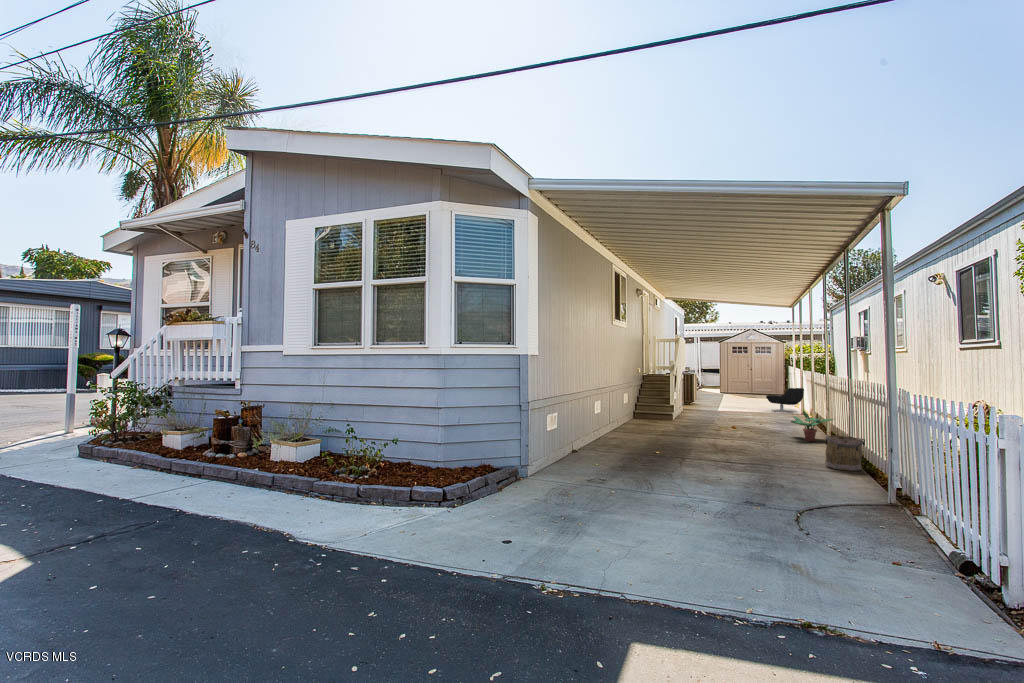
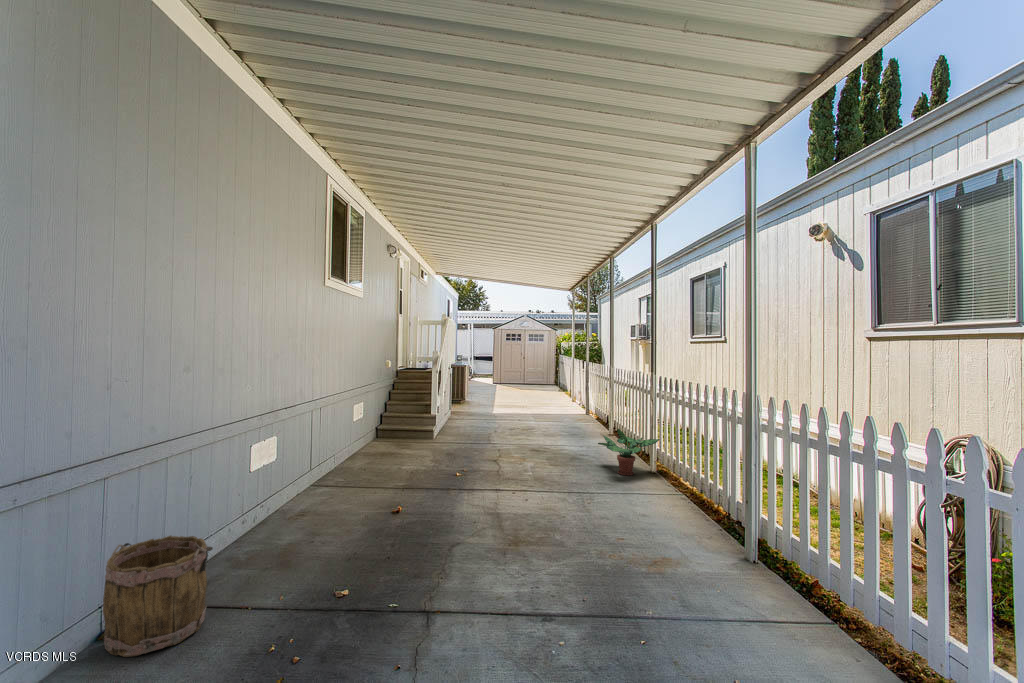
lounge chair: present [766,388,804,412] -> none [546,382,586,411]
bucket: present [825,435,865,471] -> present [103,536,213,657]

